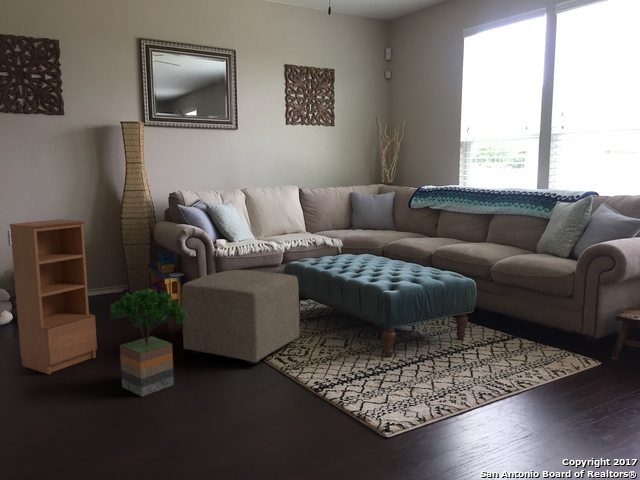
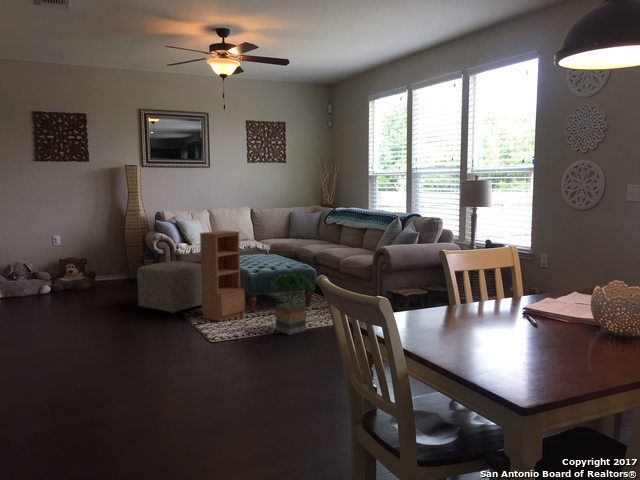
bookcase: present [10,219,97,374] -> present [200,231,245,322]
potted tree: present [110,289,187,397] -> present [272,273,314,335]

